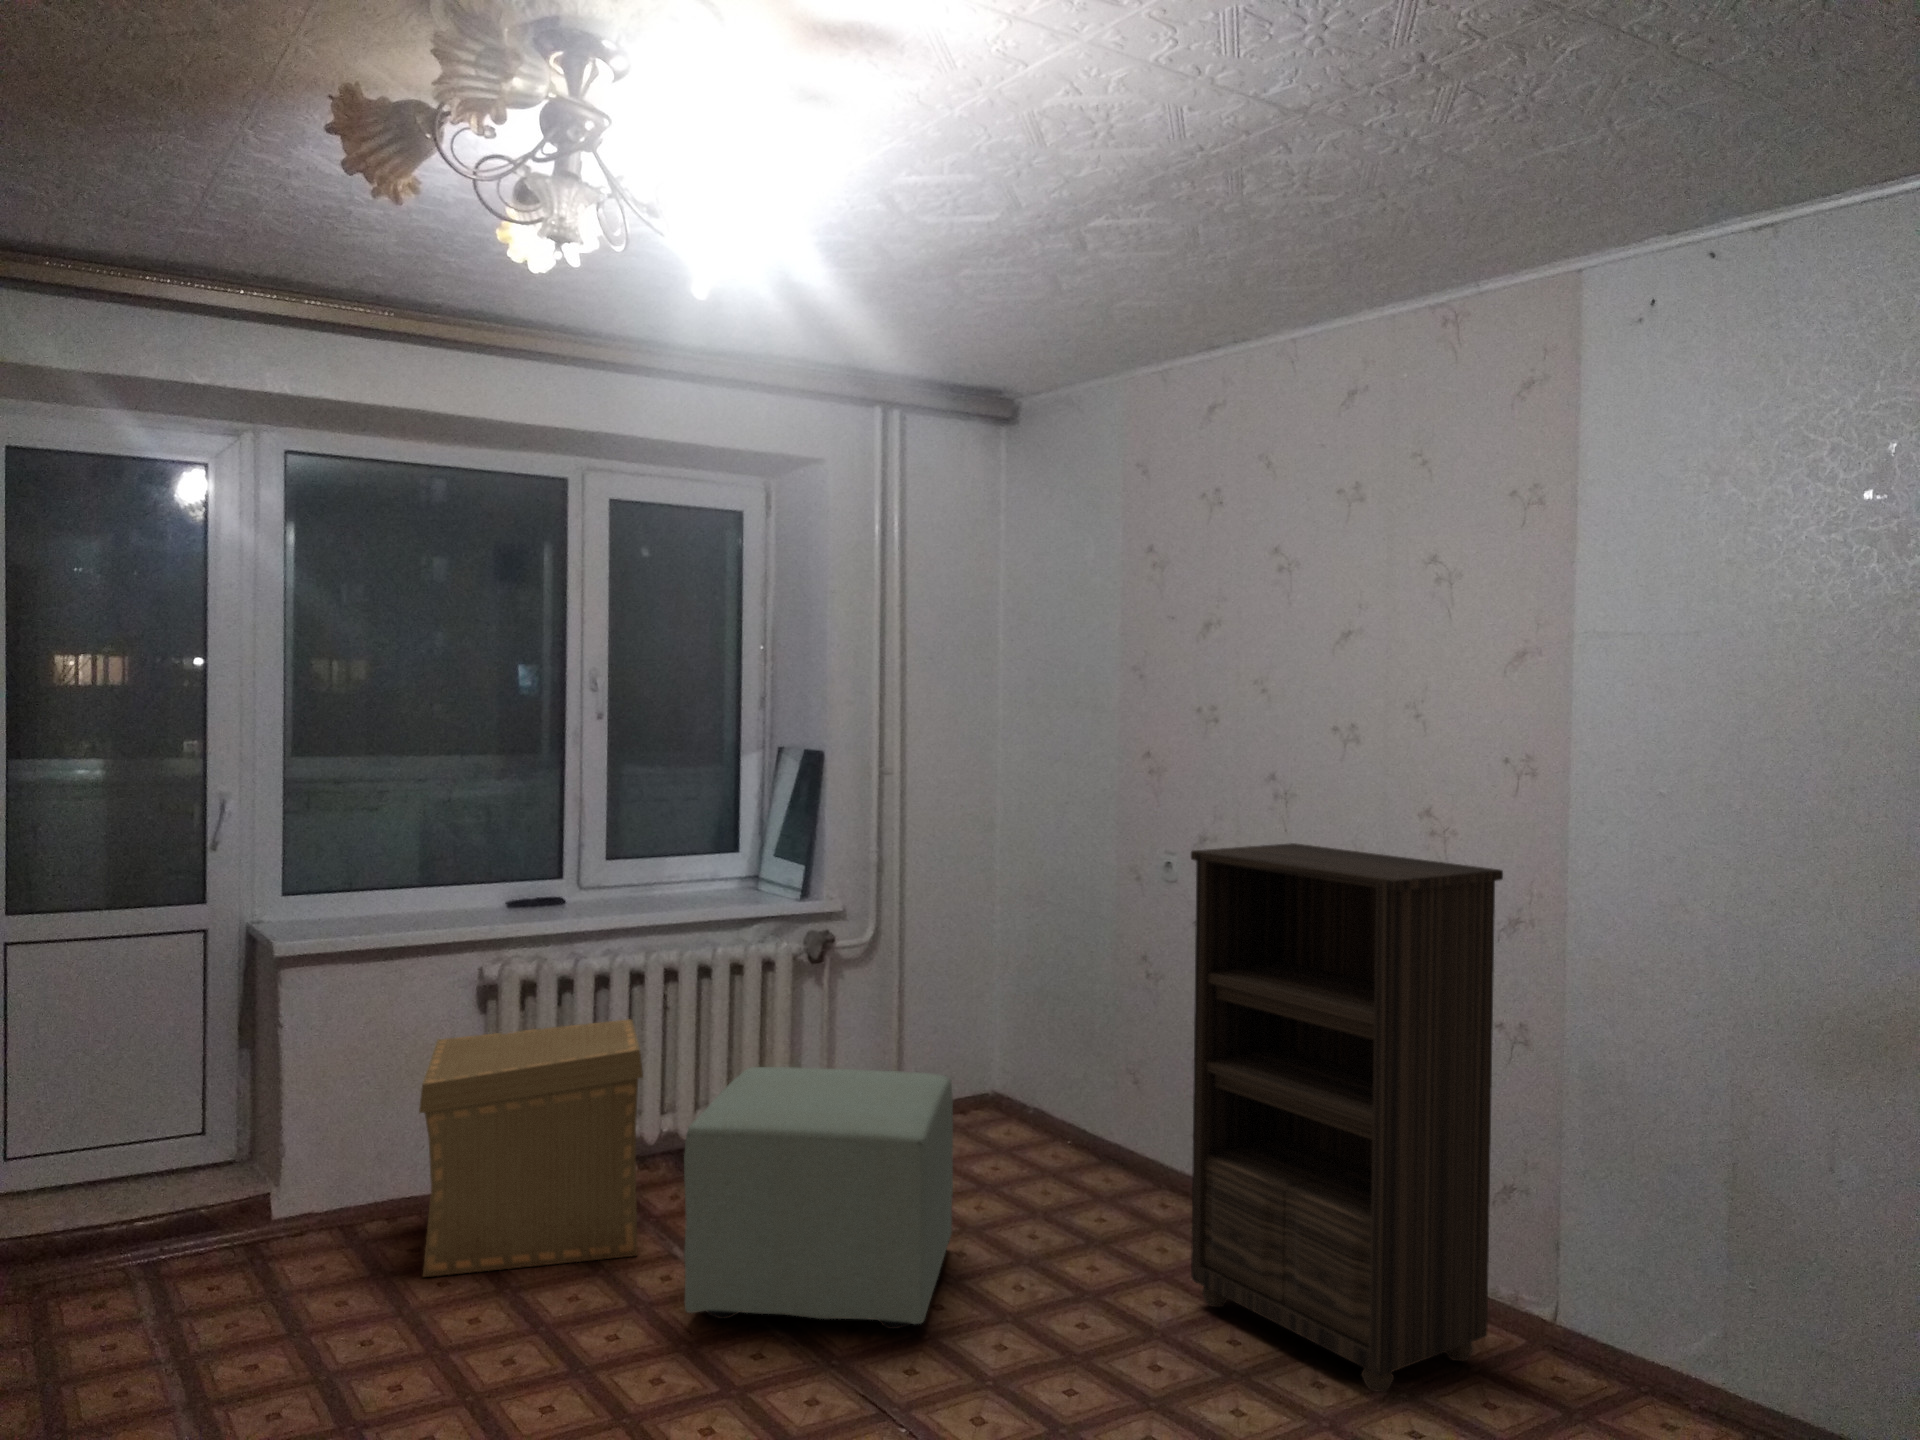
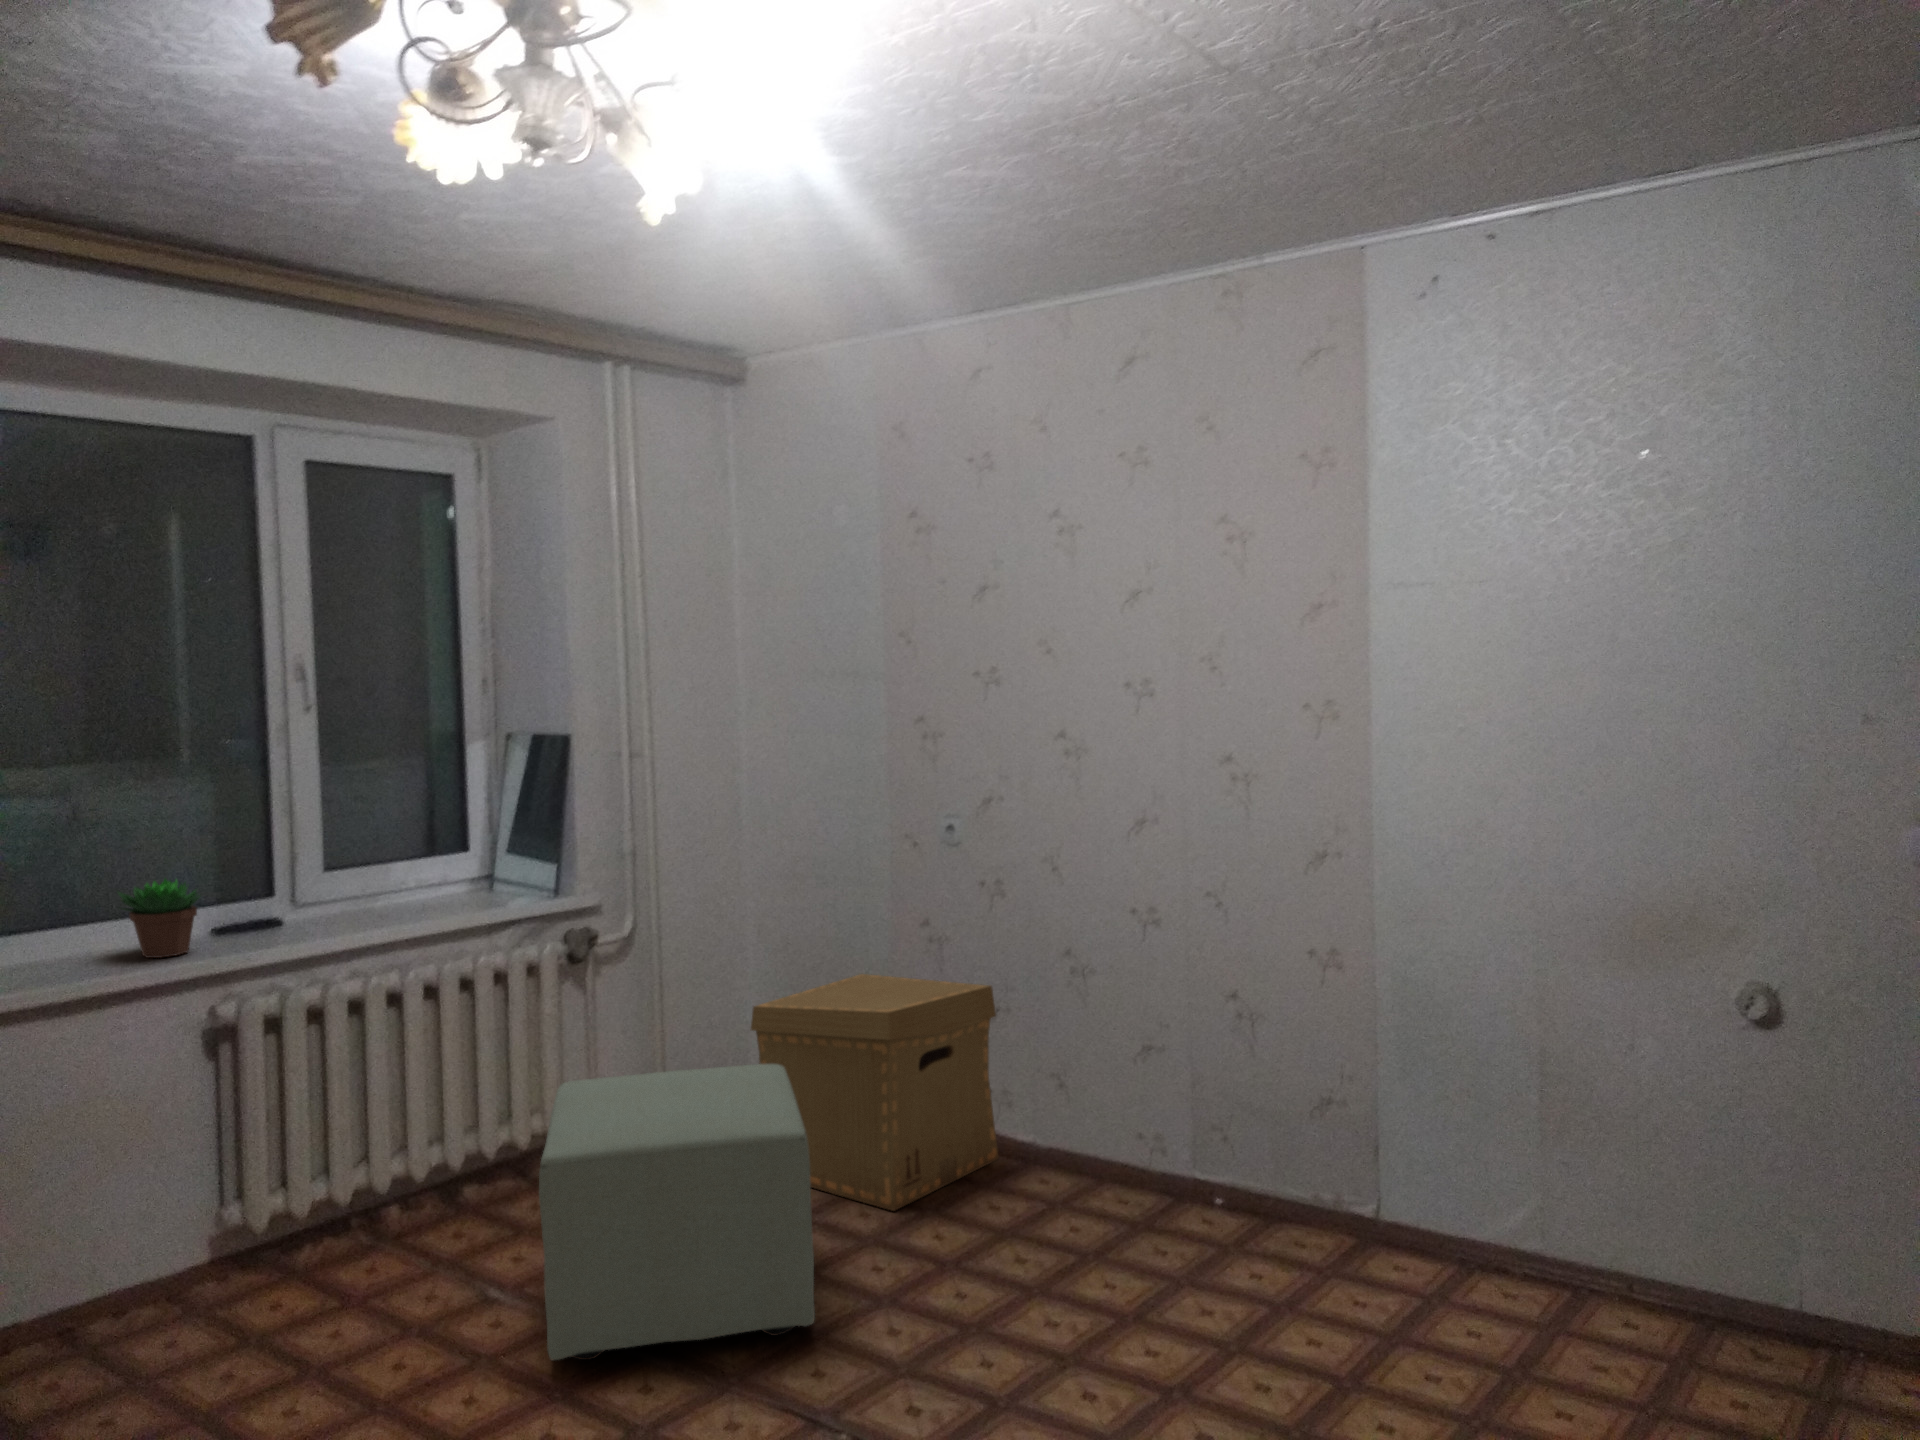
bookshelf: present [1191,843,1503,1392] -> none [1033,799,1332,1307]
succulent plant: none [422,853,488,920] -> present [118,879,200,958]
cardboard box: present [419,1019,643,1277] -> present [751,974,998,1211]

